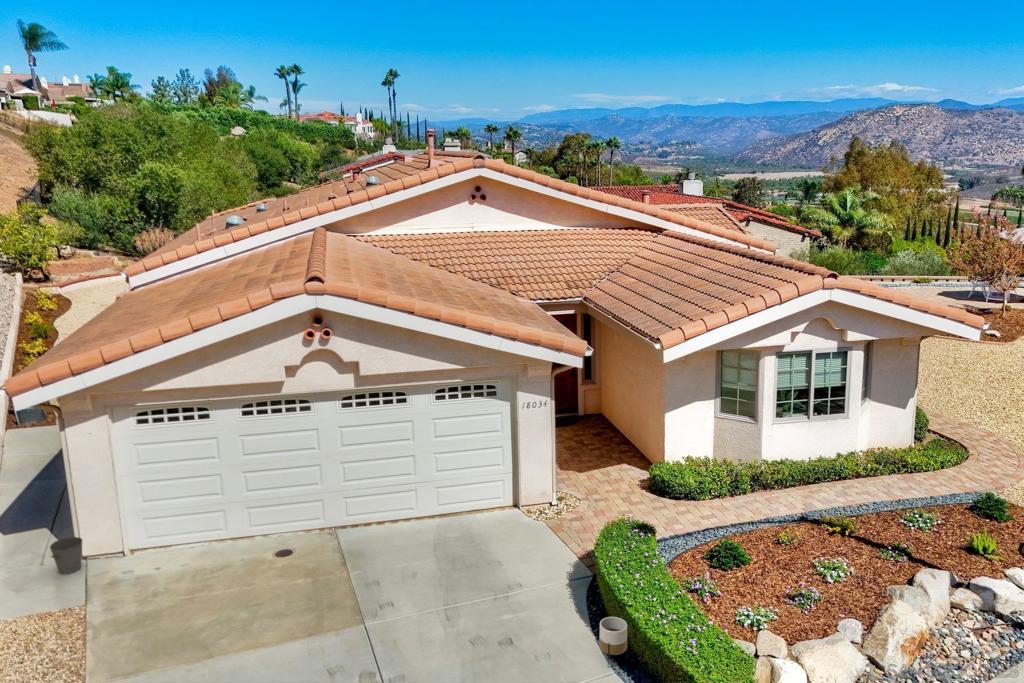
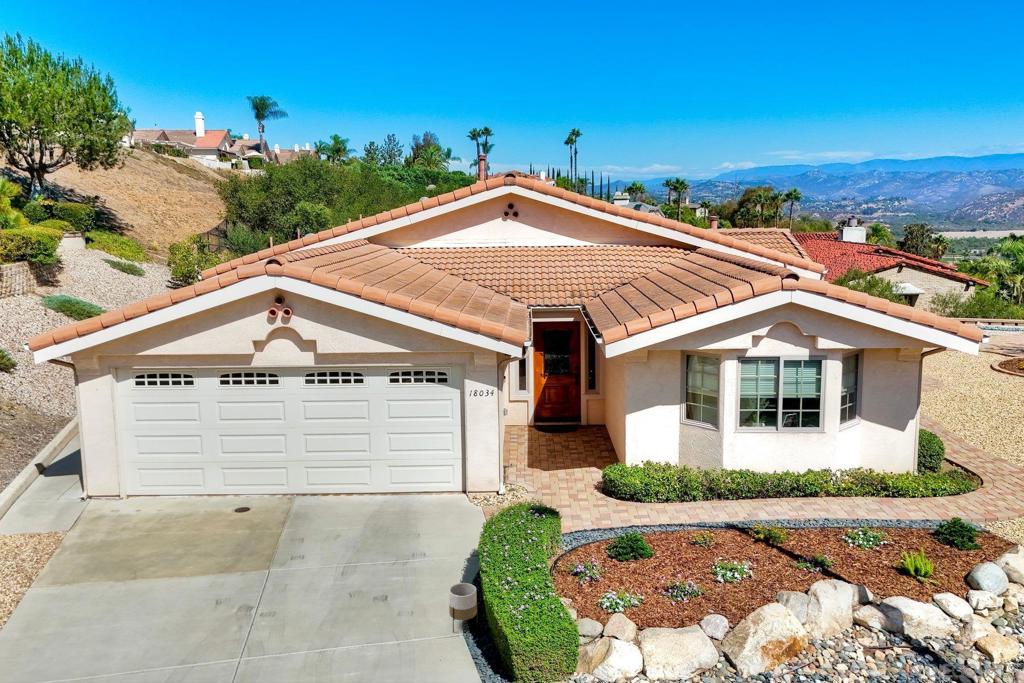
bucket: present [50,537,82,574] -> none [49,478,78,508]

